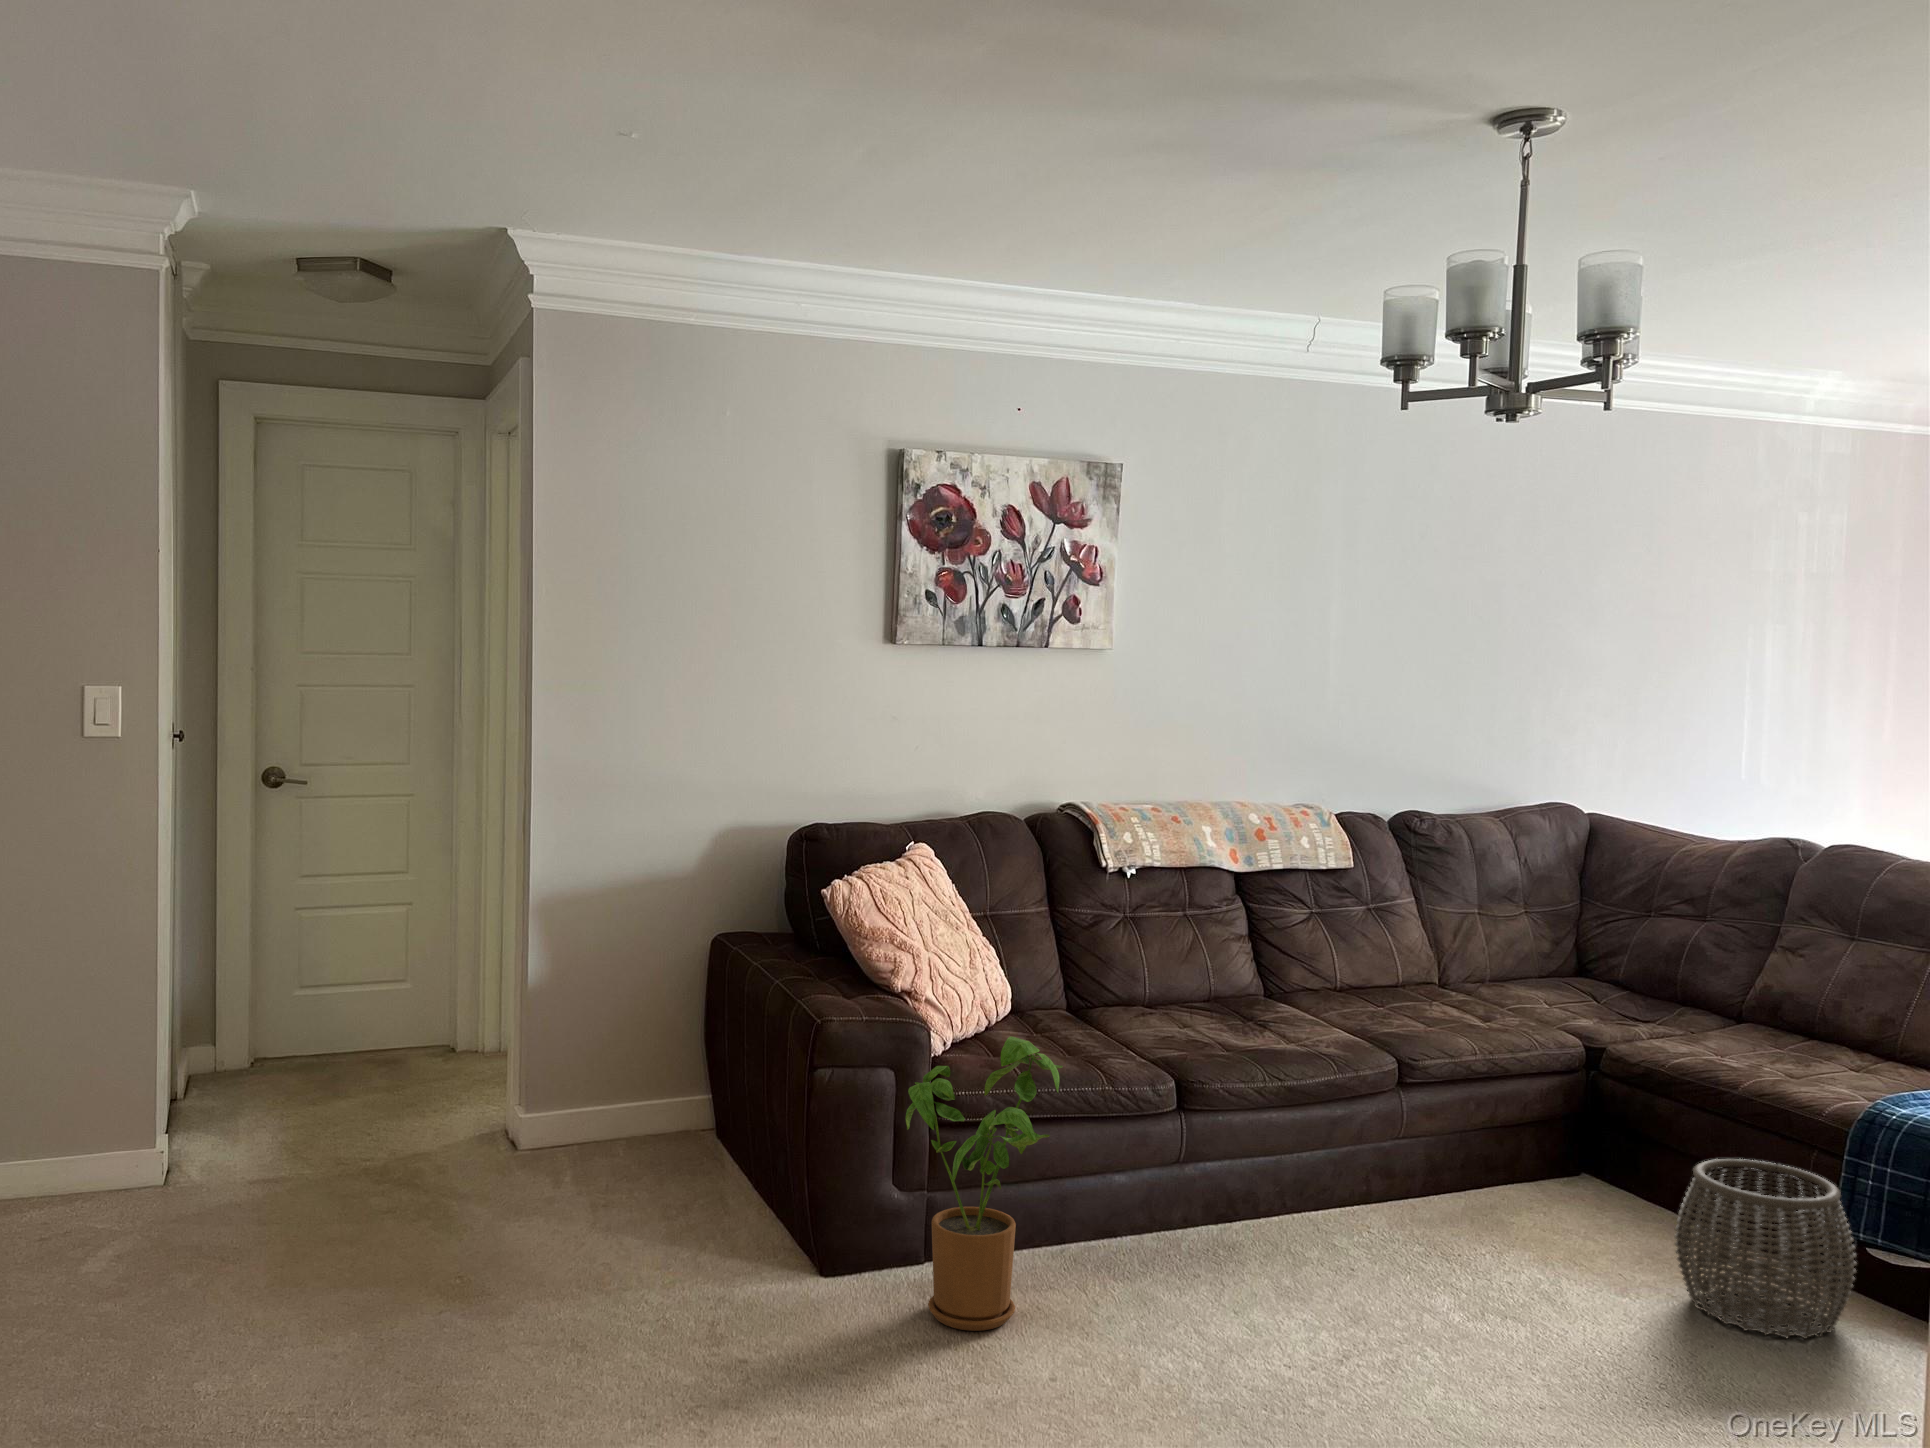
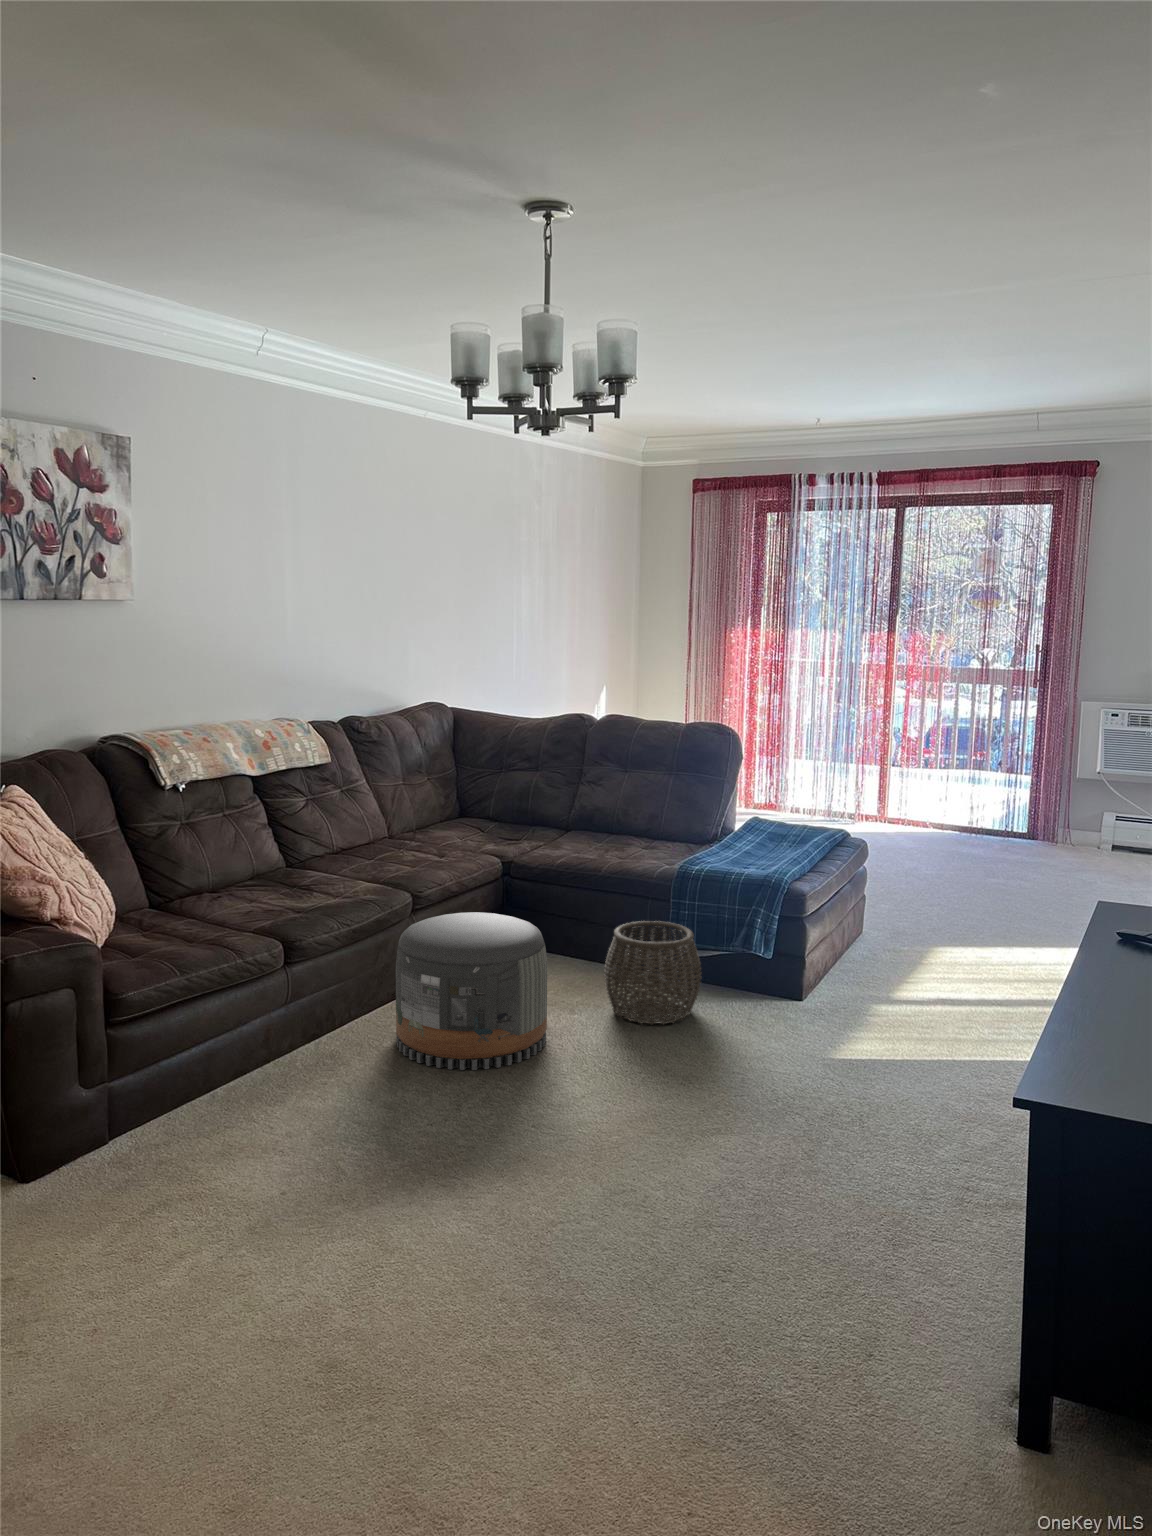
house plant: present [906,1037,1063,1331] -> none [99,941,246,1188]
pouf: none [1325,1087,1558,1321] -> present [396,912,547,1070]

